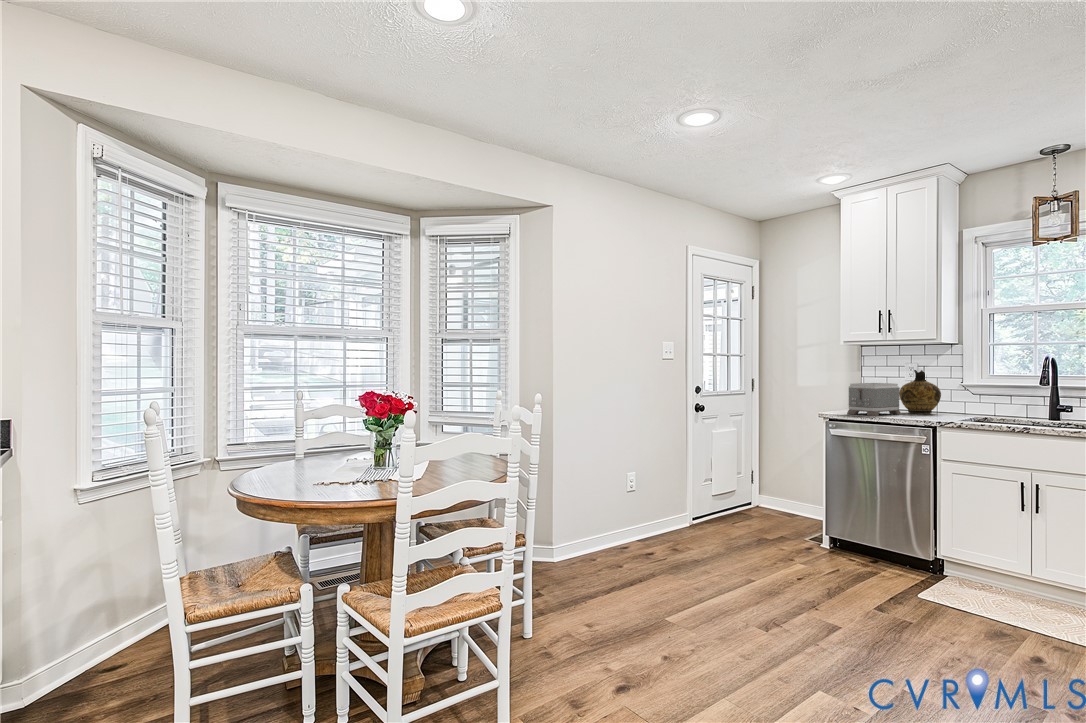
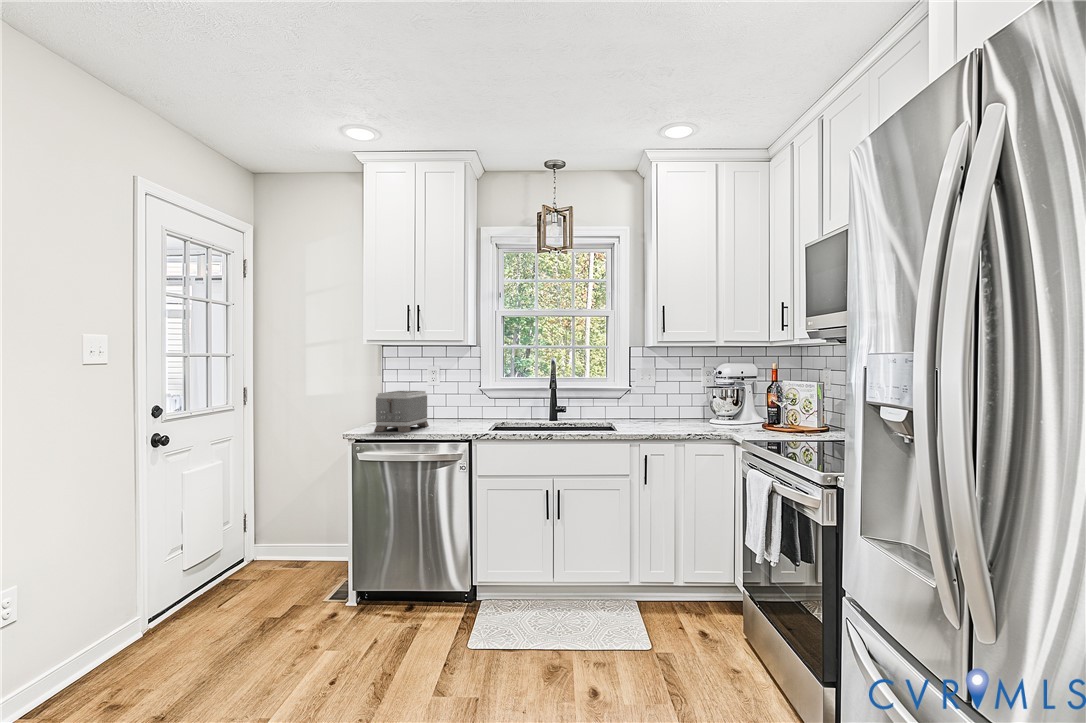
ceramic jug: present [899,370,941,414] -> none [424,374,464,424]

